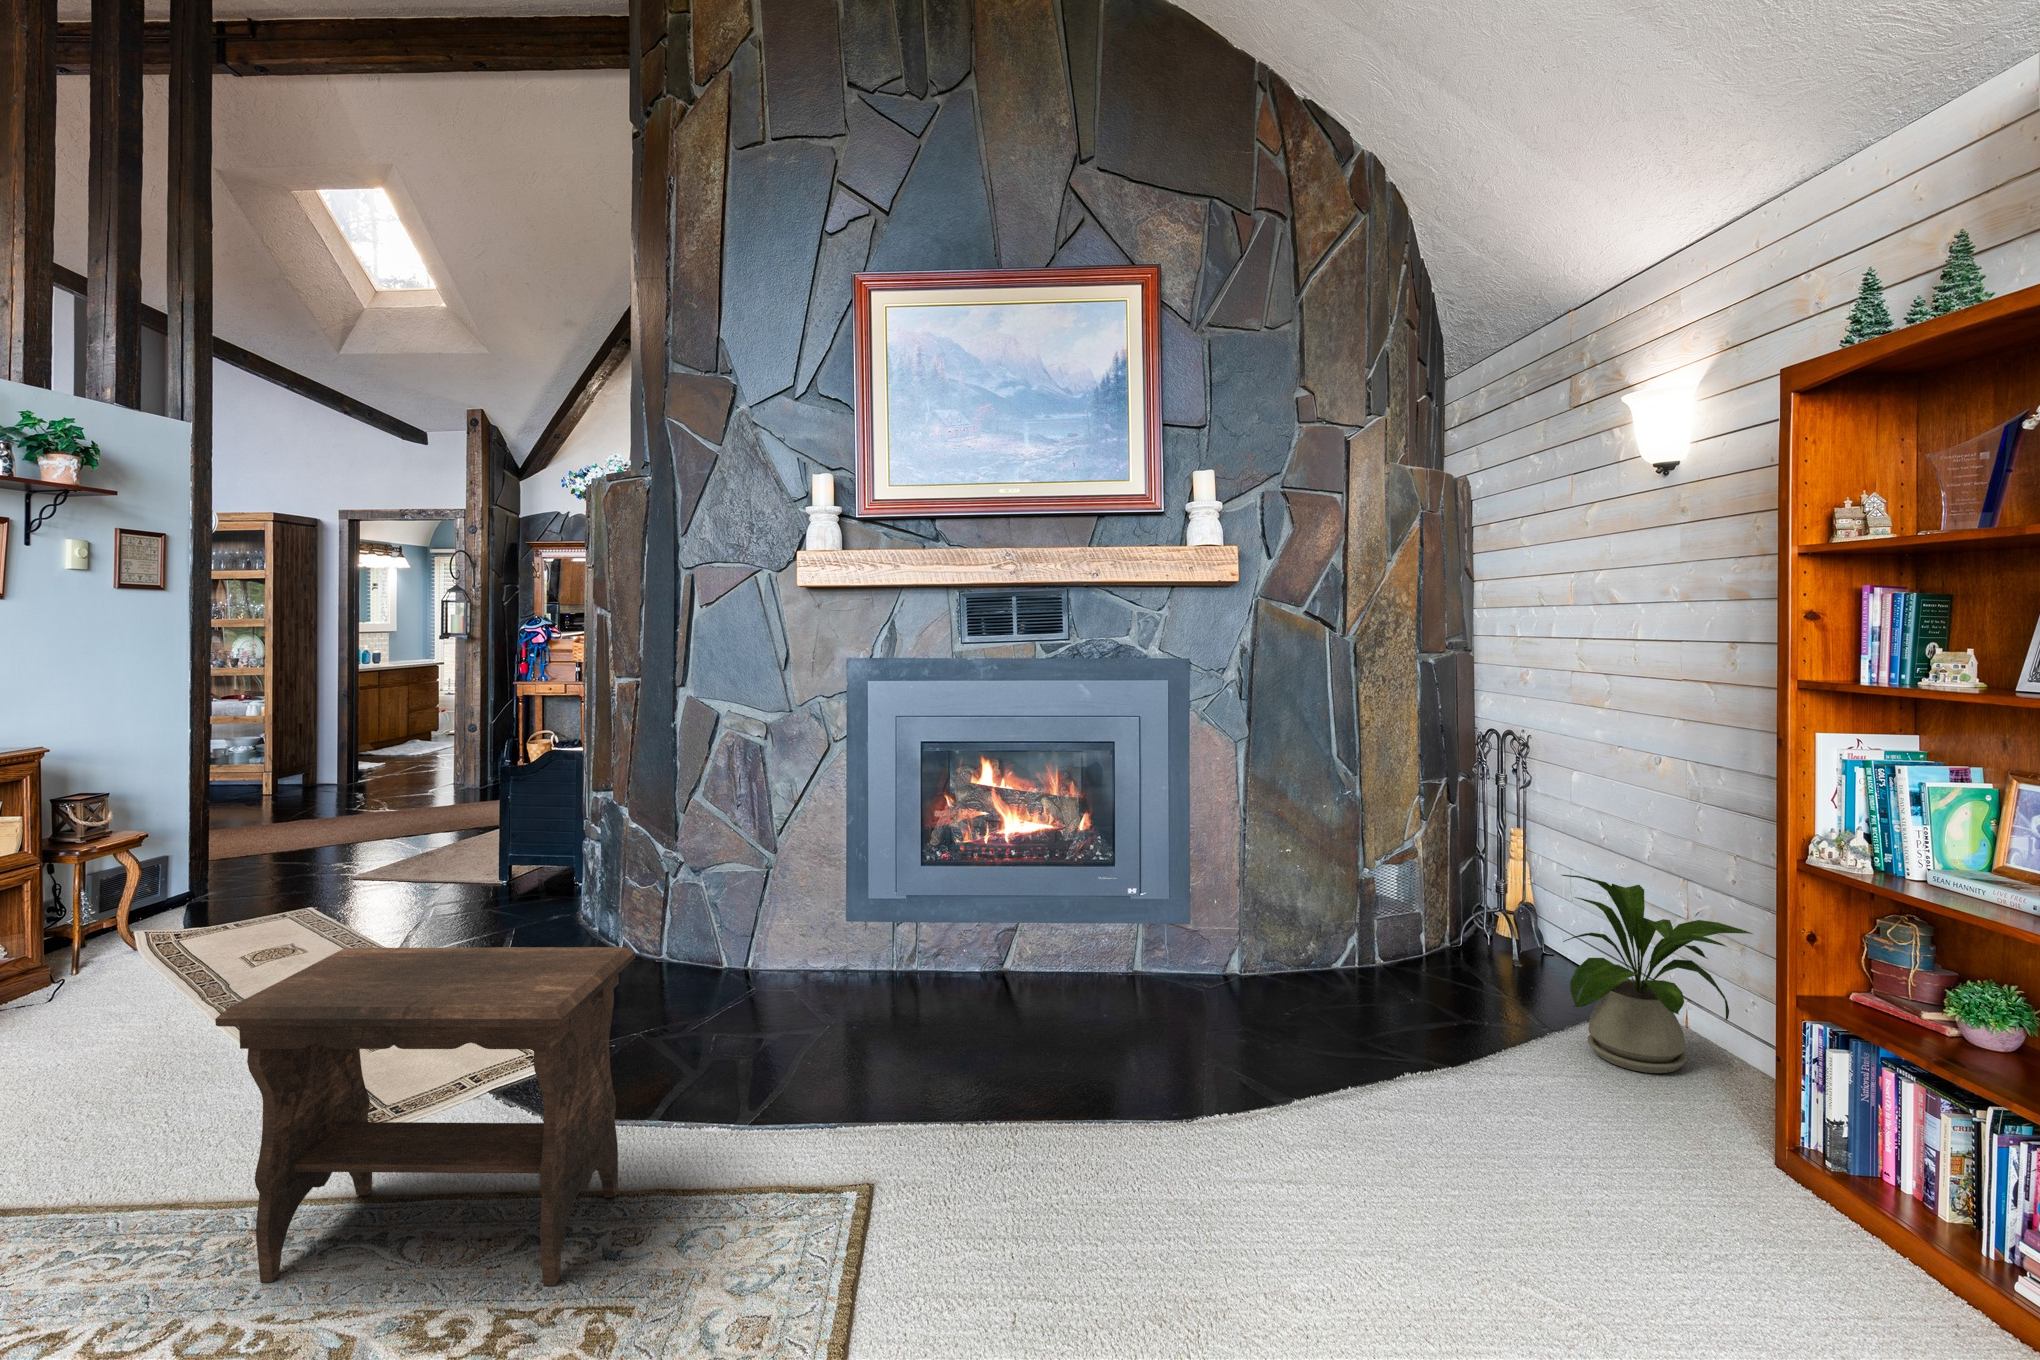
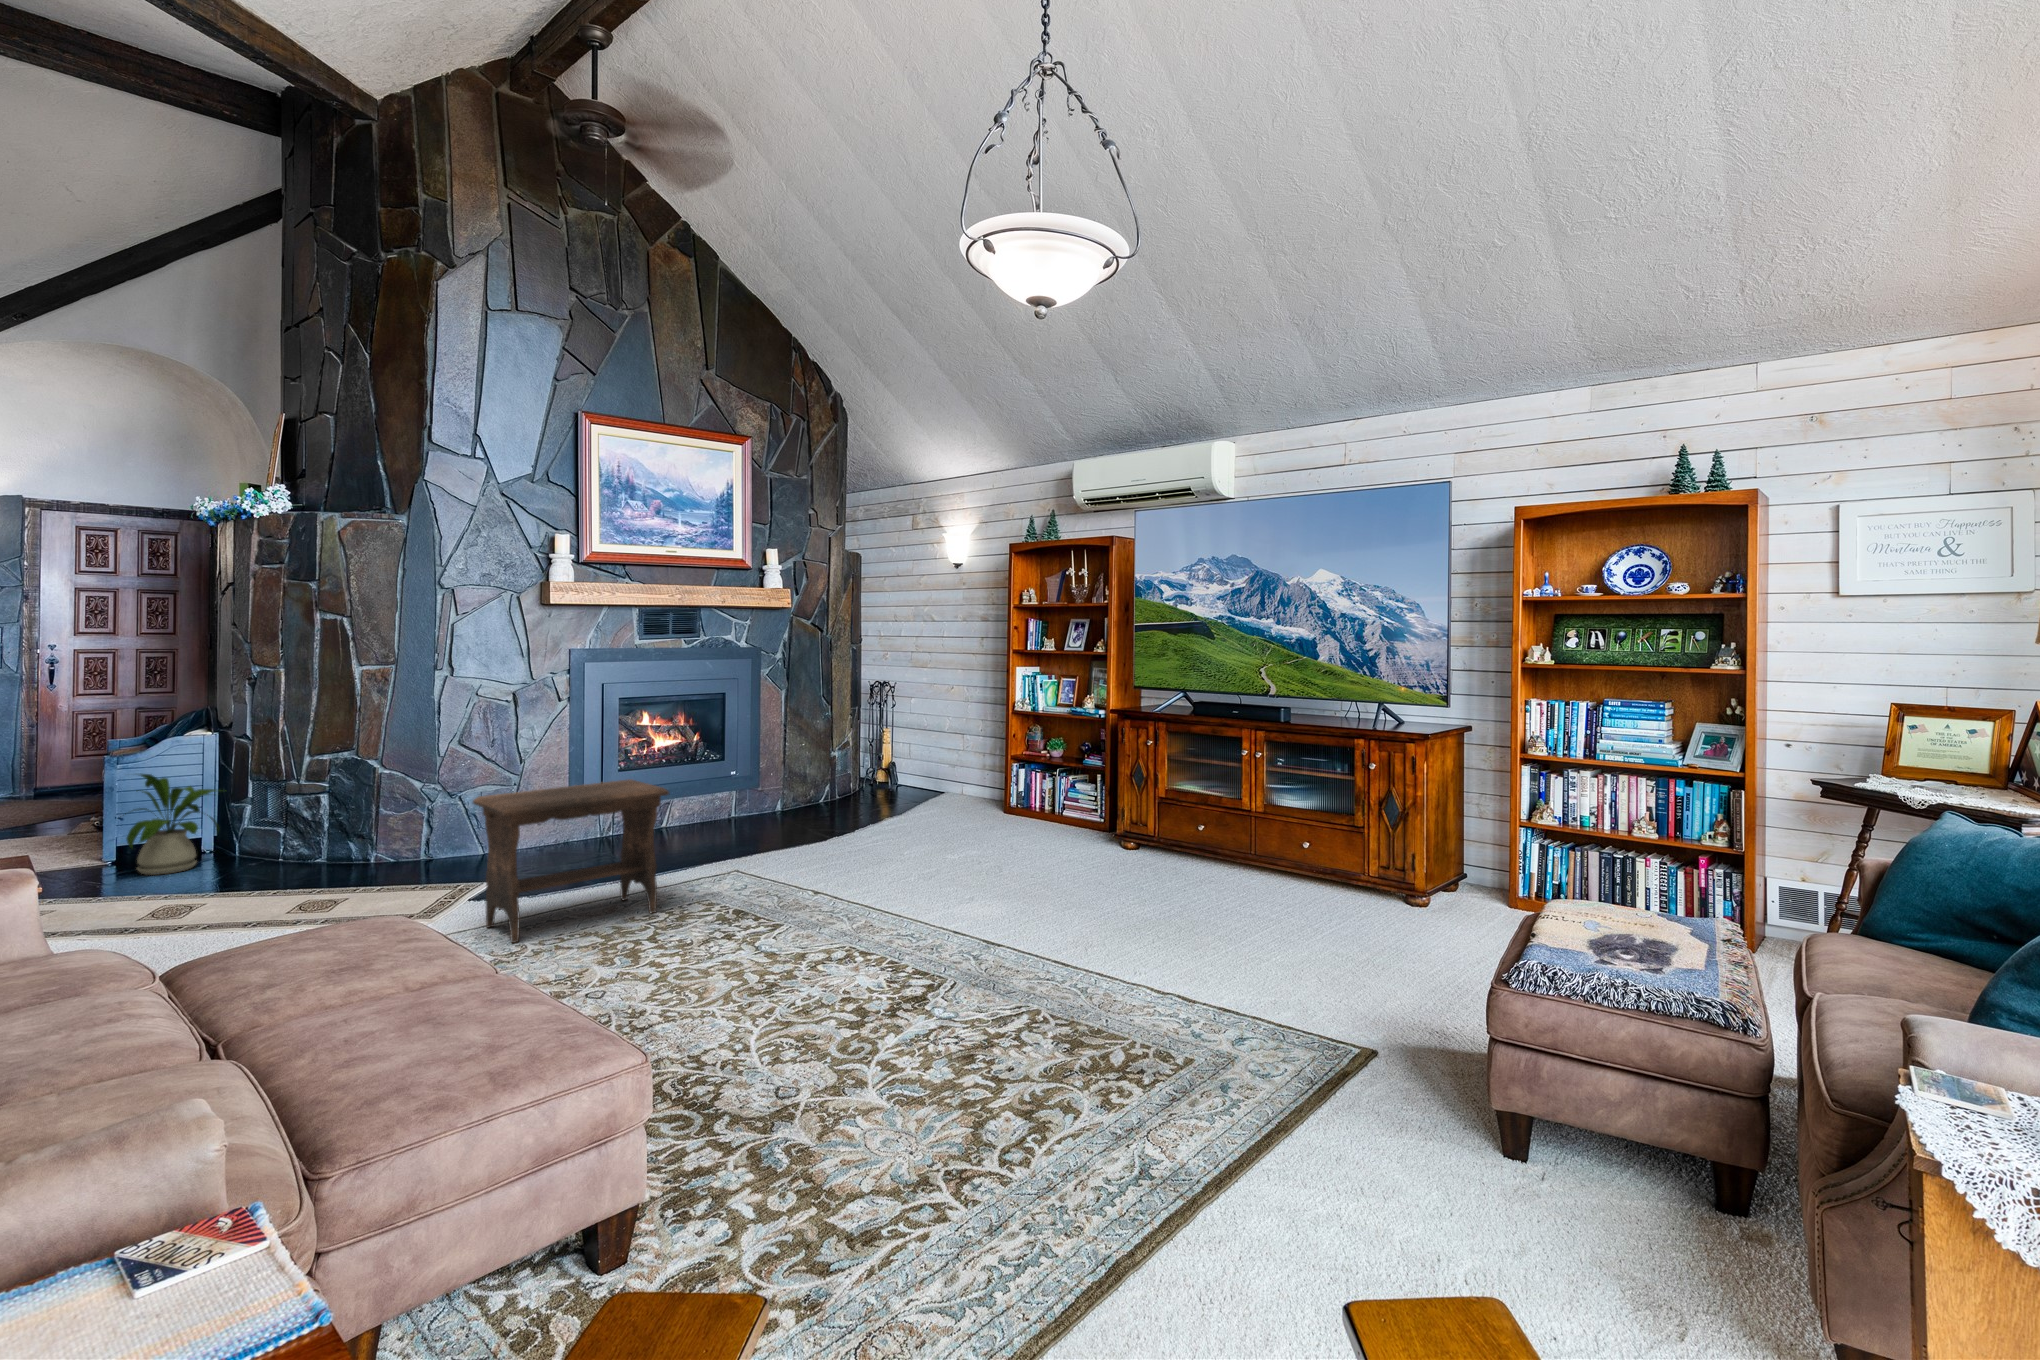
house plant: present [1562,875,1752,1073] -> present [125,774,220,875]

